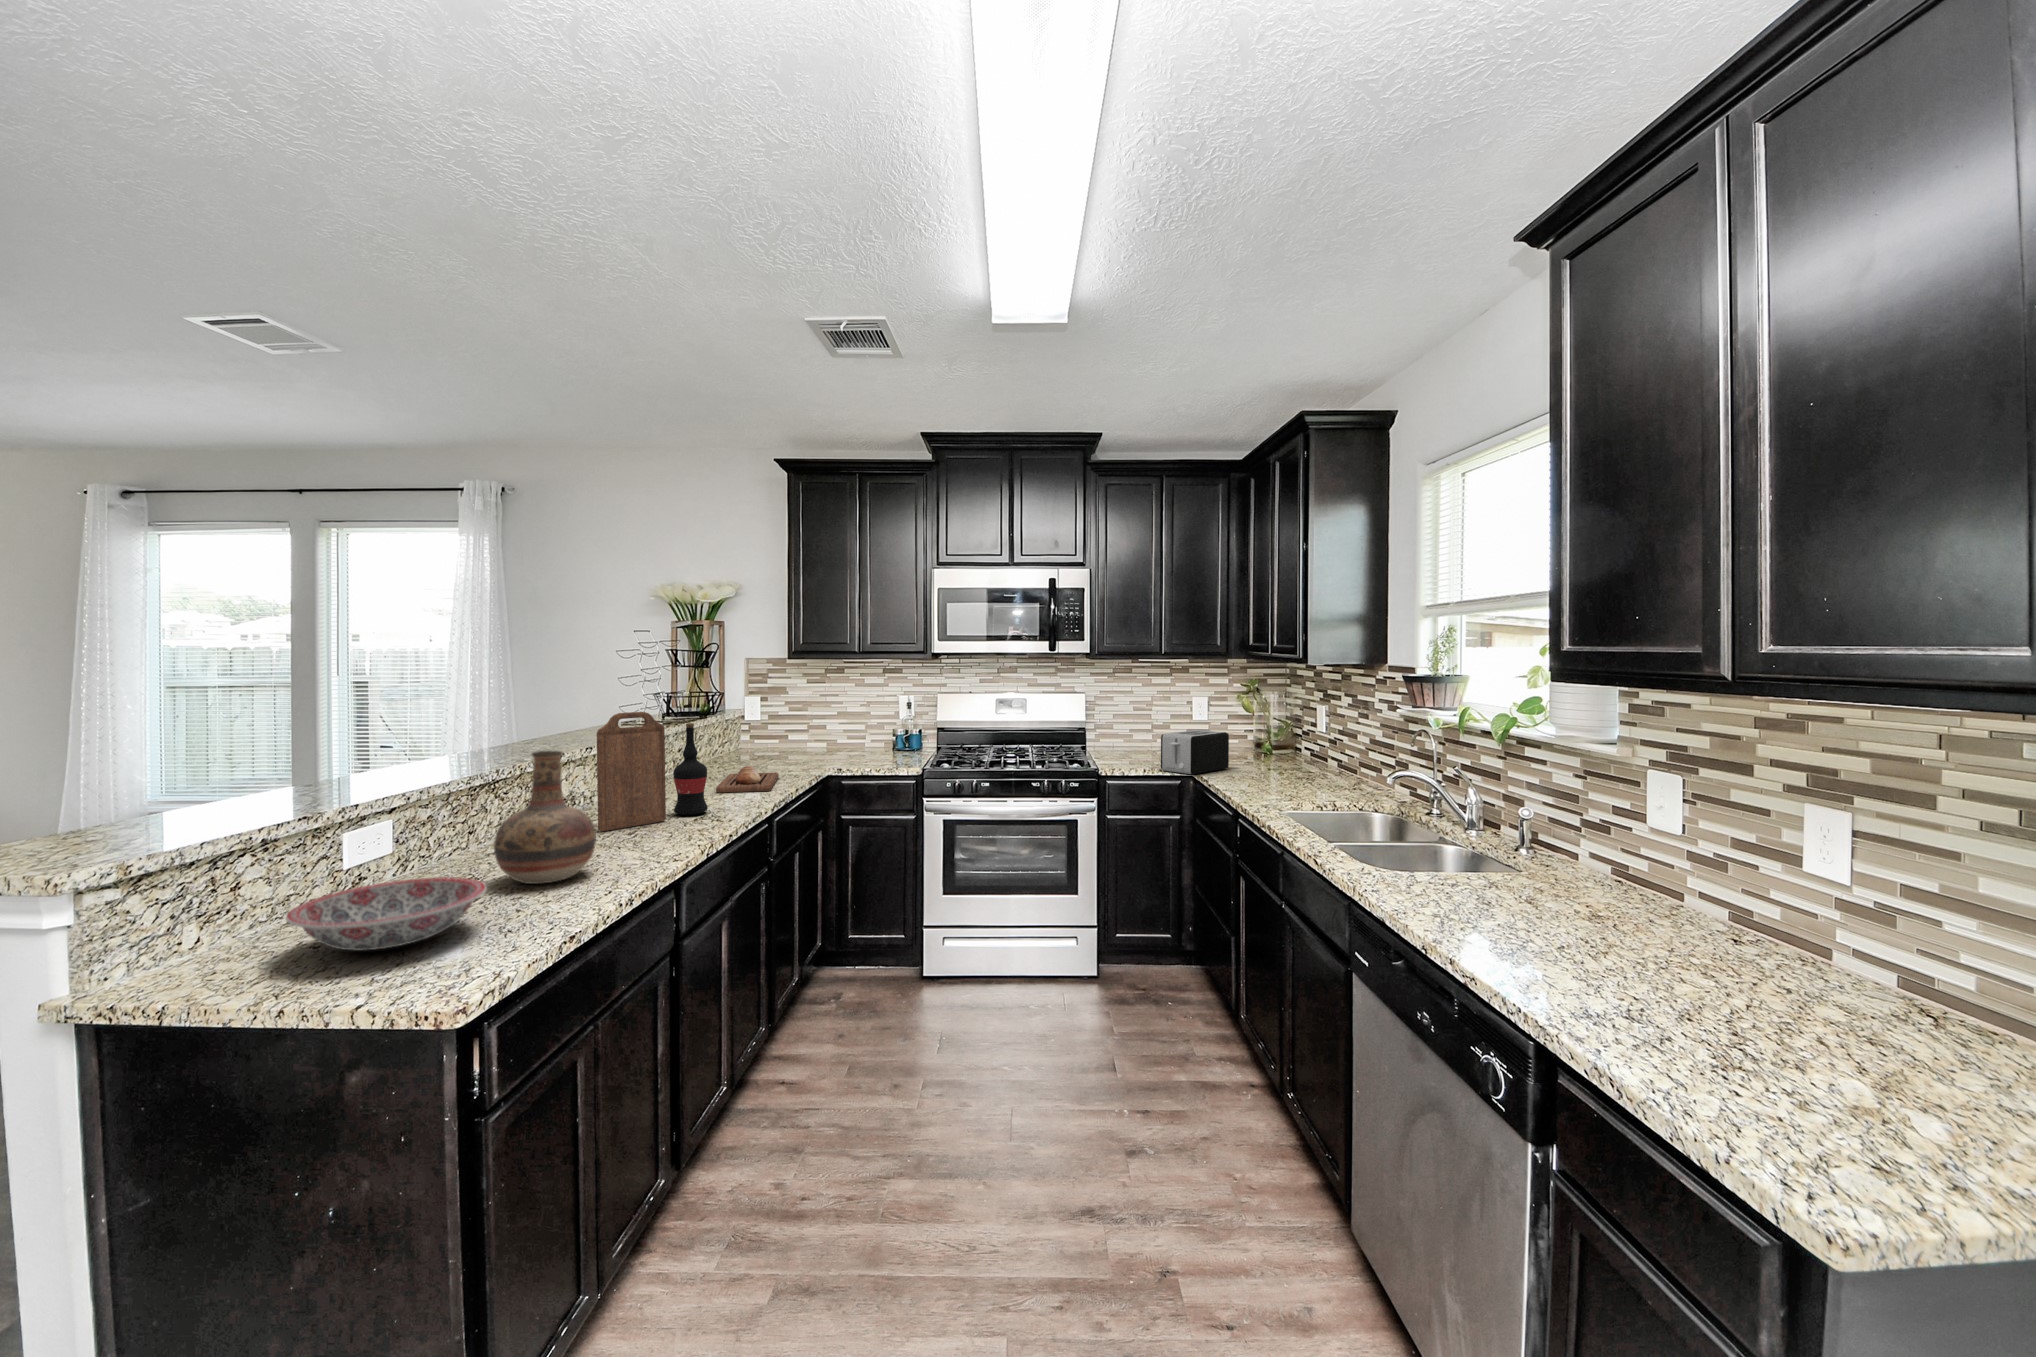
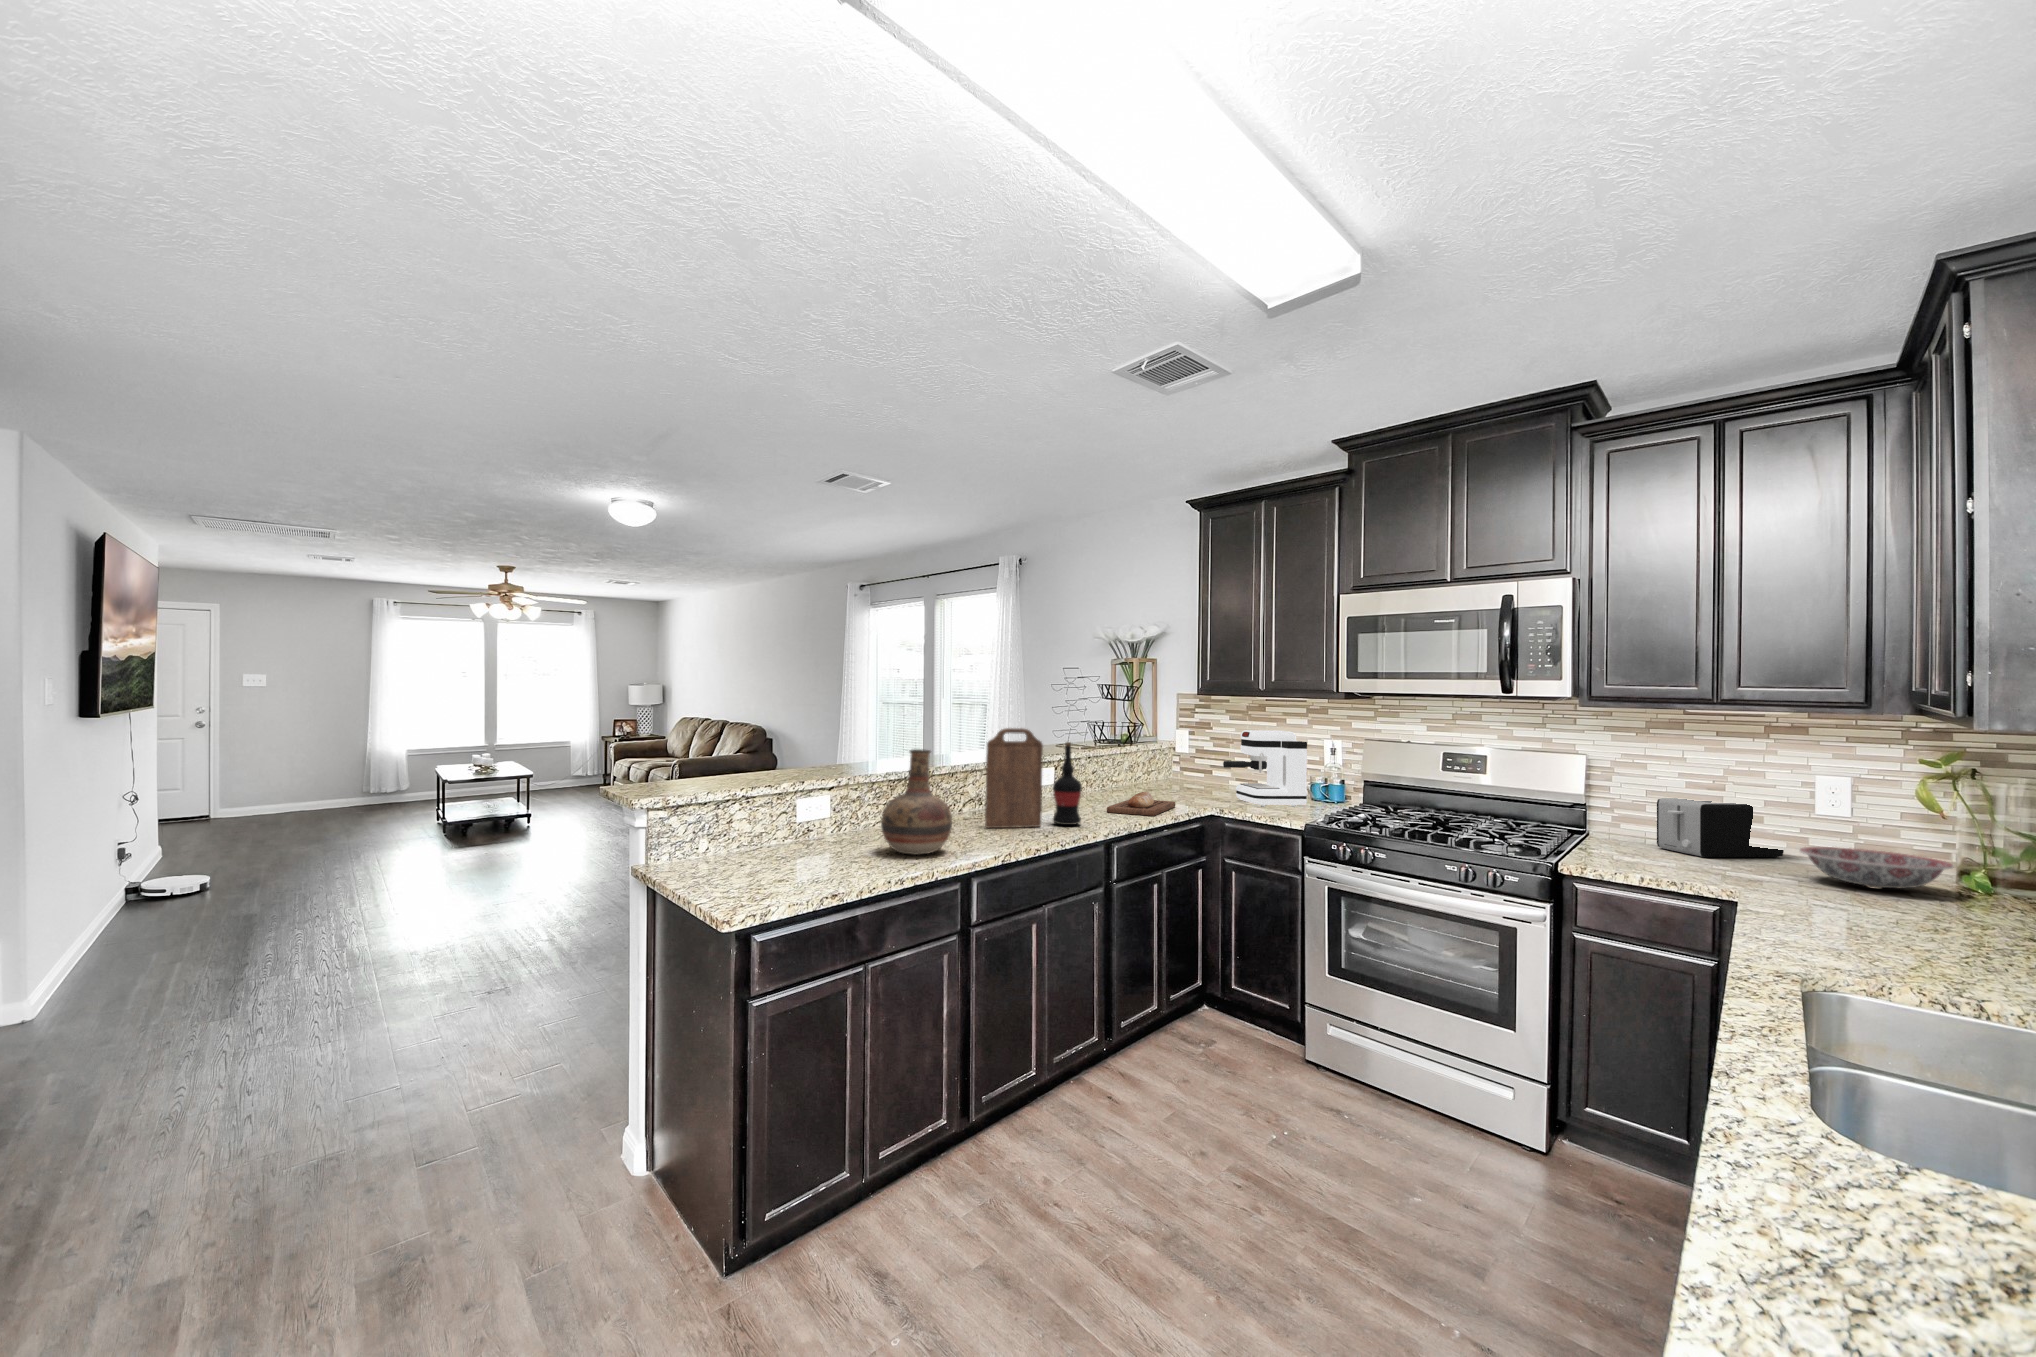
coffee maker: none [816,694,895,768] -> present [1223,730,1307,807]
ceramic bowl: present [286,877,486,951] -> present [1800,847,1953,888]

